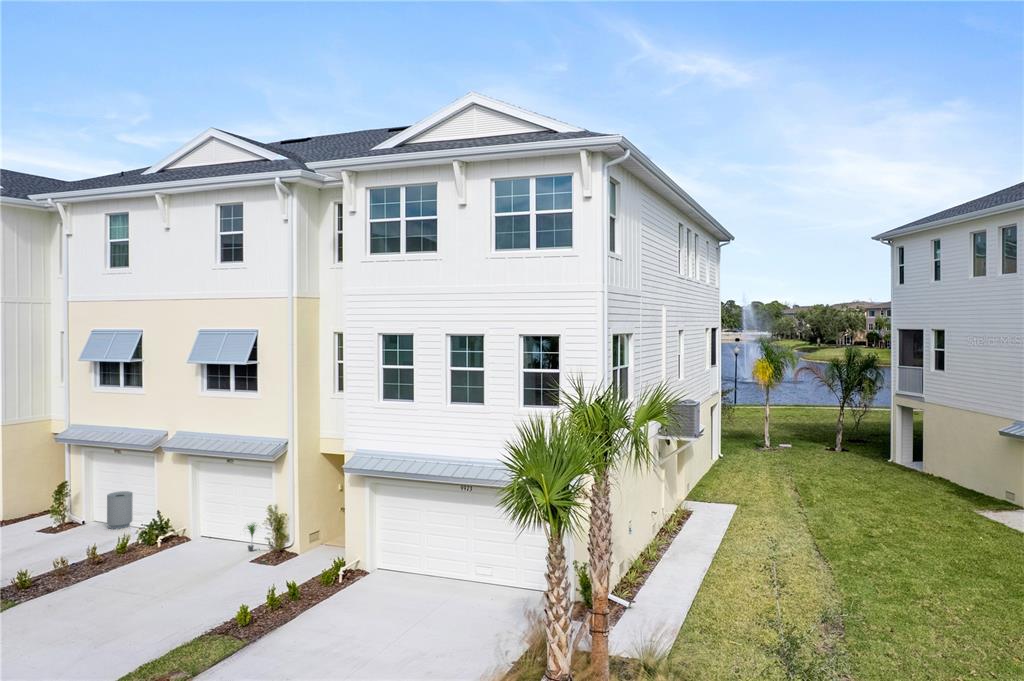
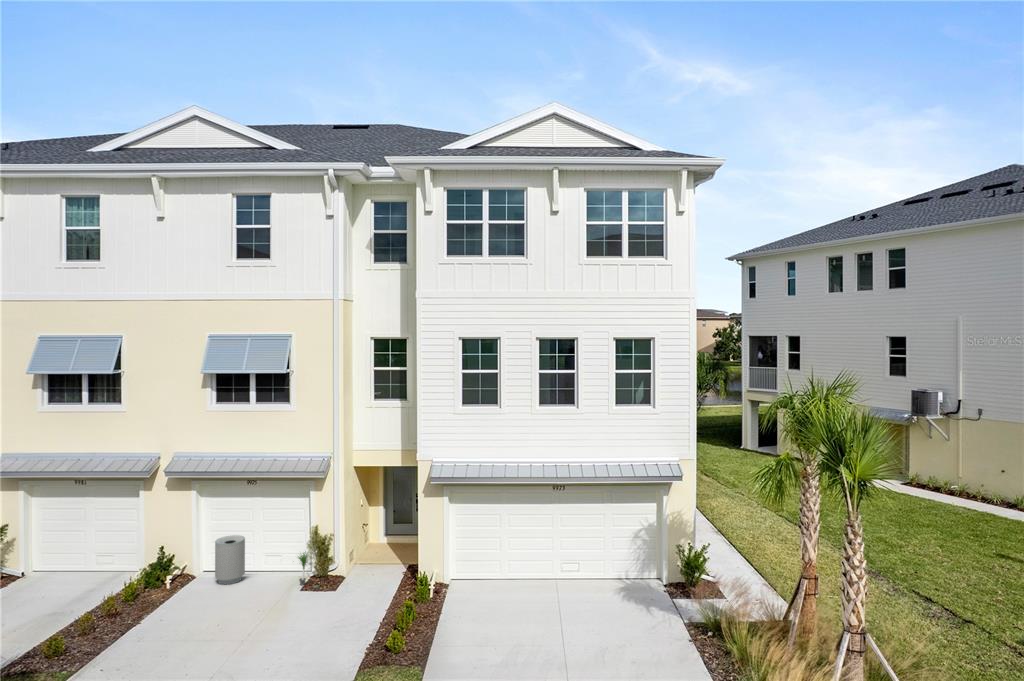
trash can: present [107,491,133,529] -> present [215,535,245,584]

